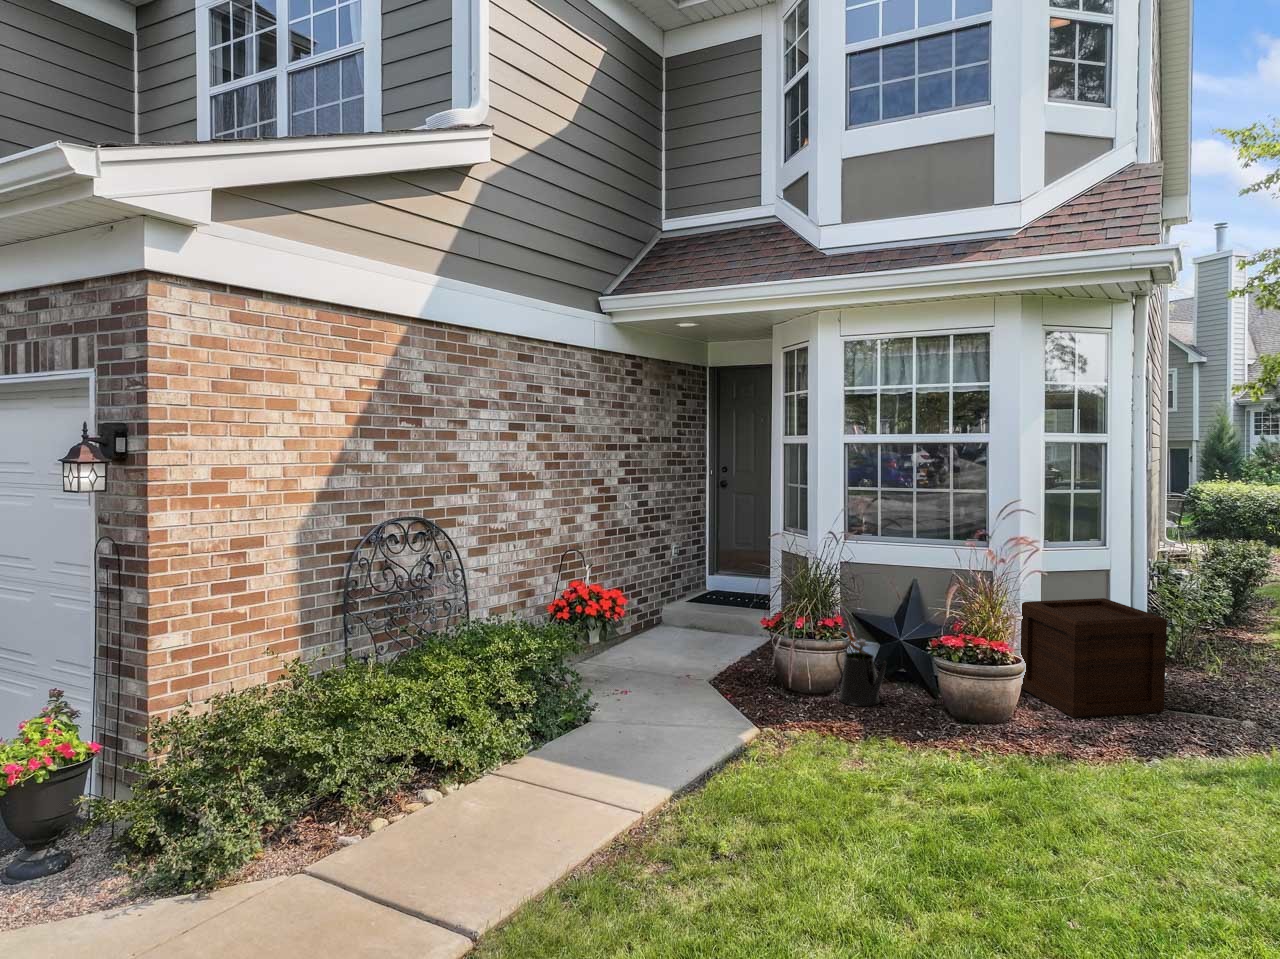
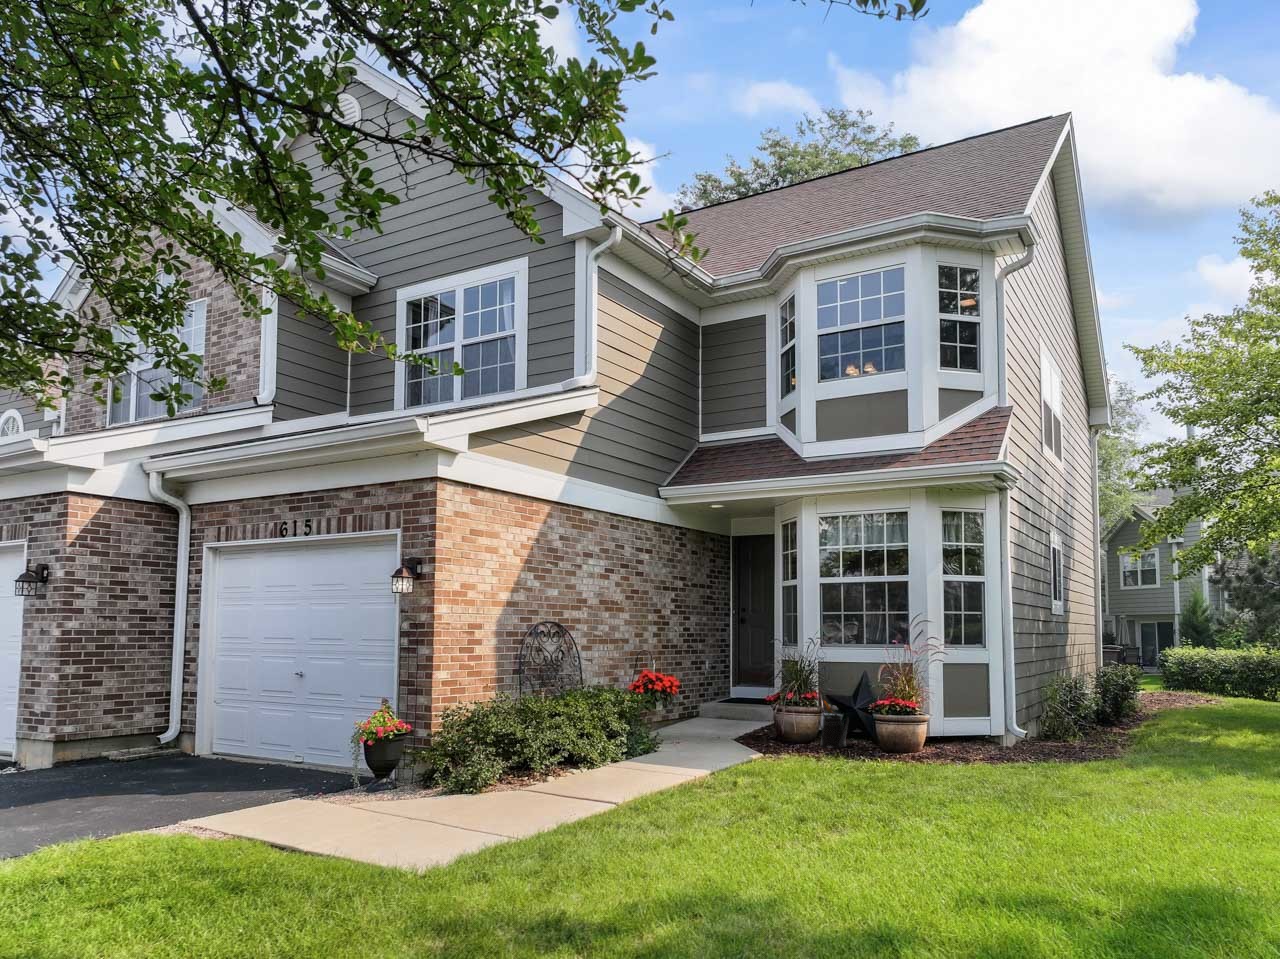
wooden crate: present [1020,598,1167,718] -> none [937,682,1024,752]

